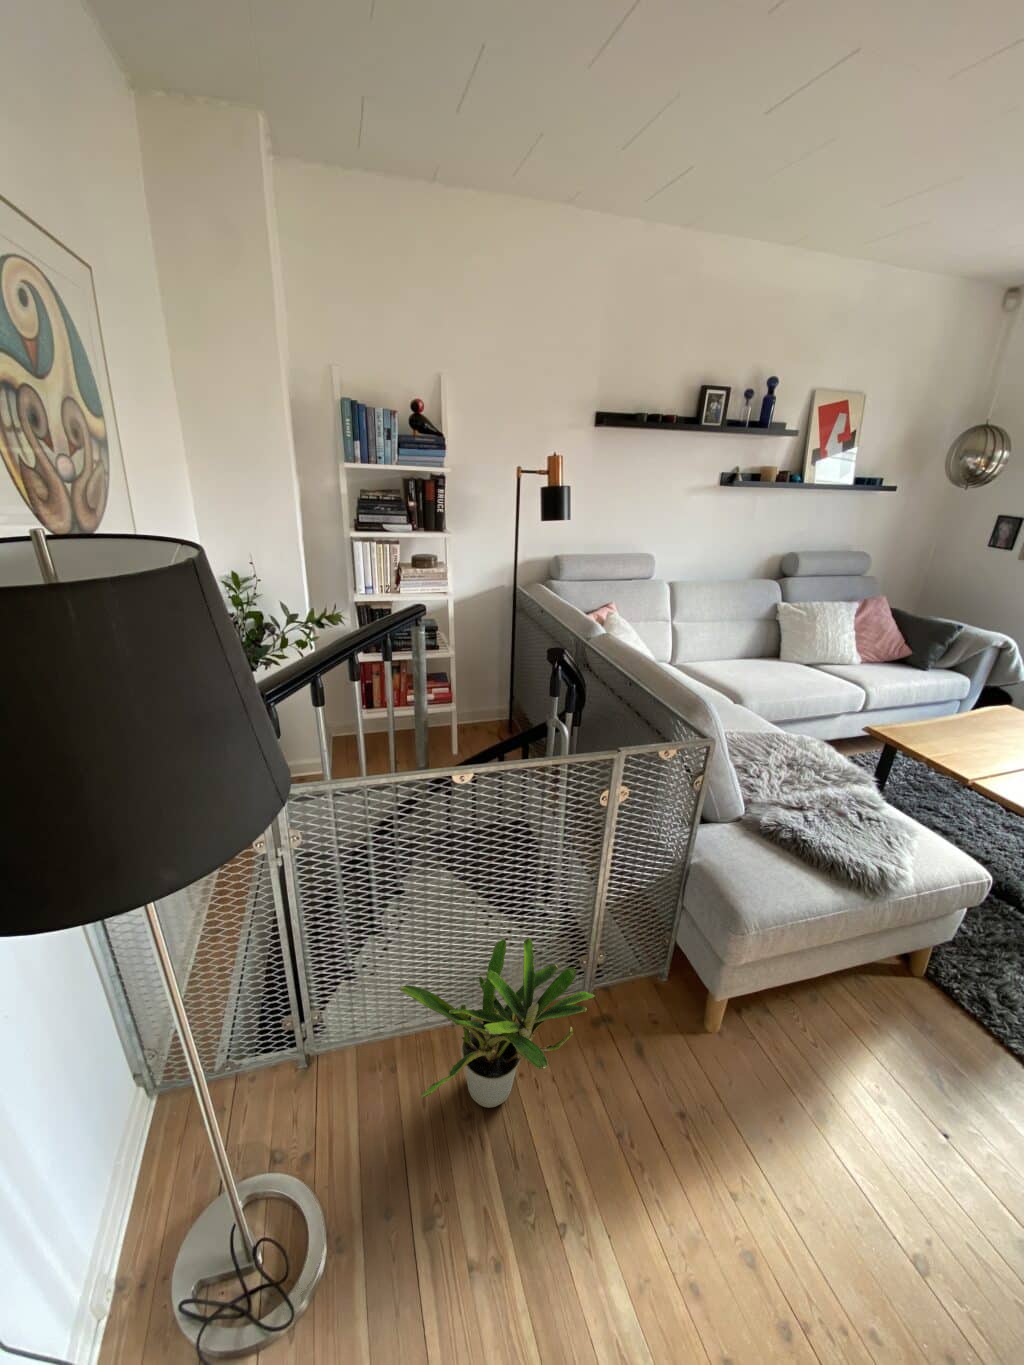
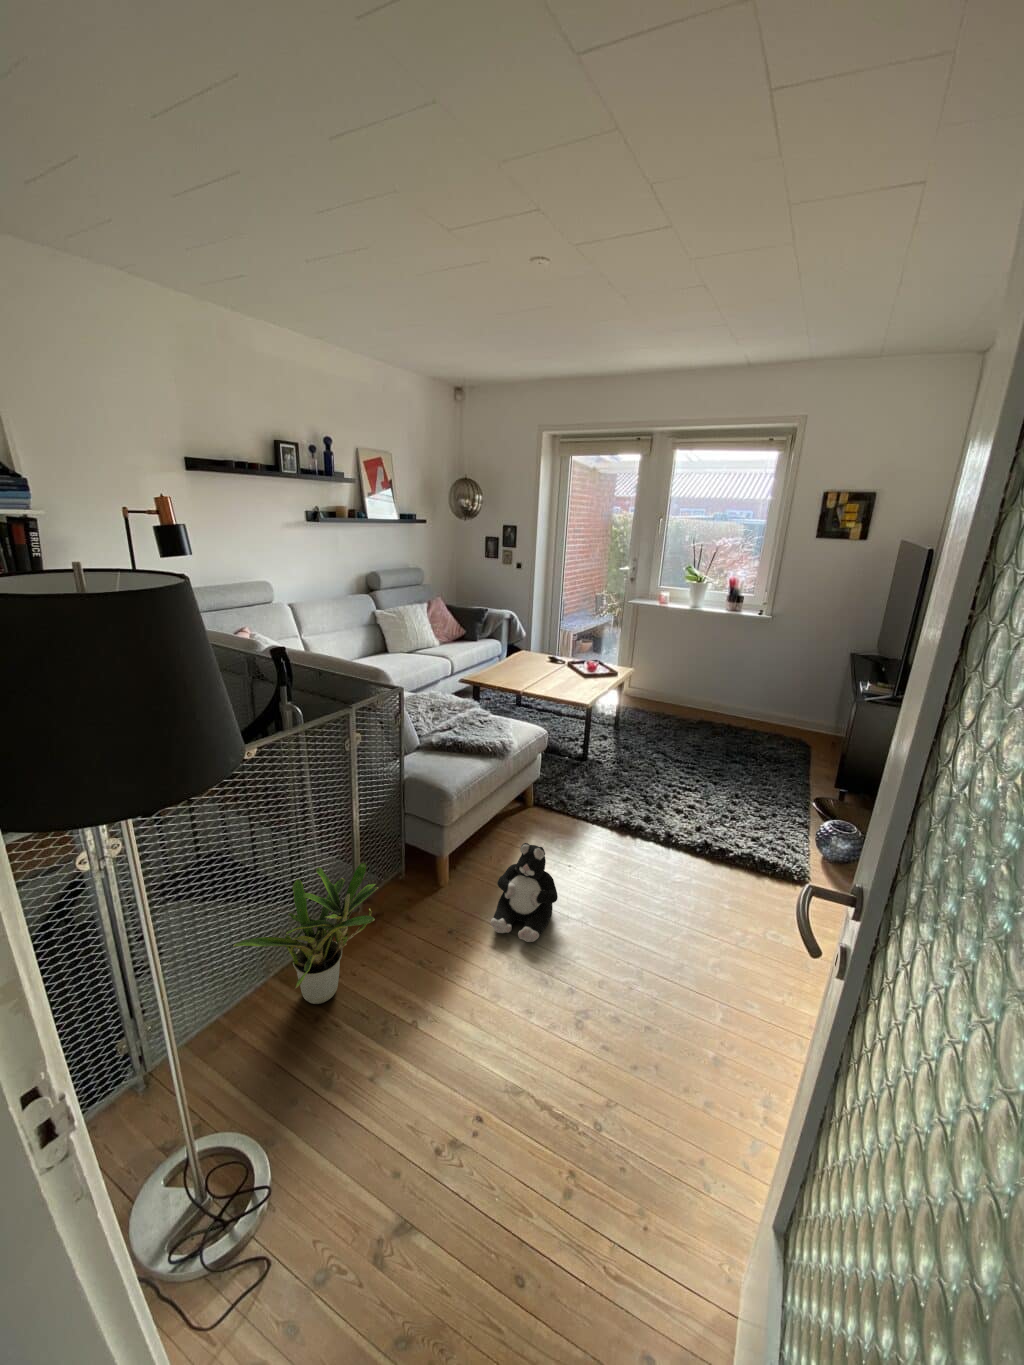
plush toy: none [747,1072,893,1255] -> present [490,843,558,942]

